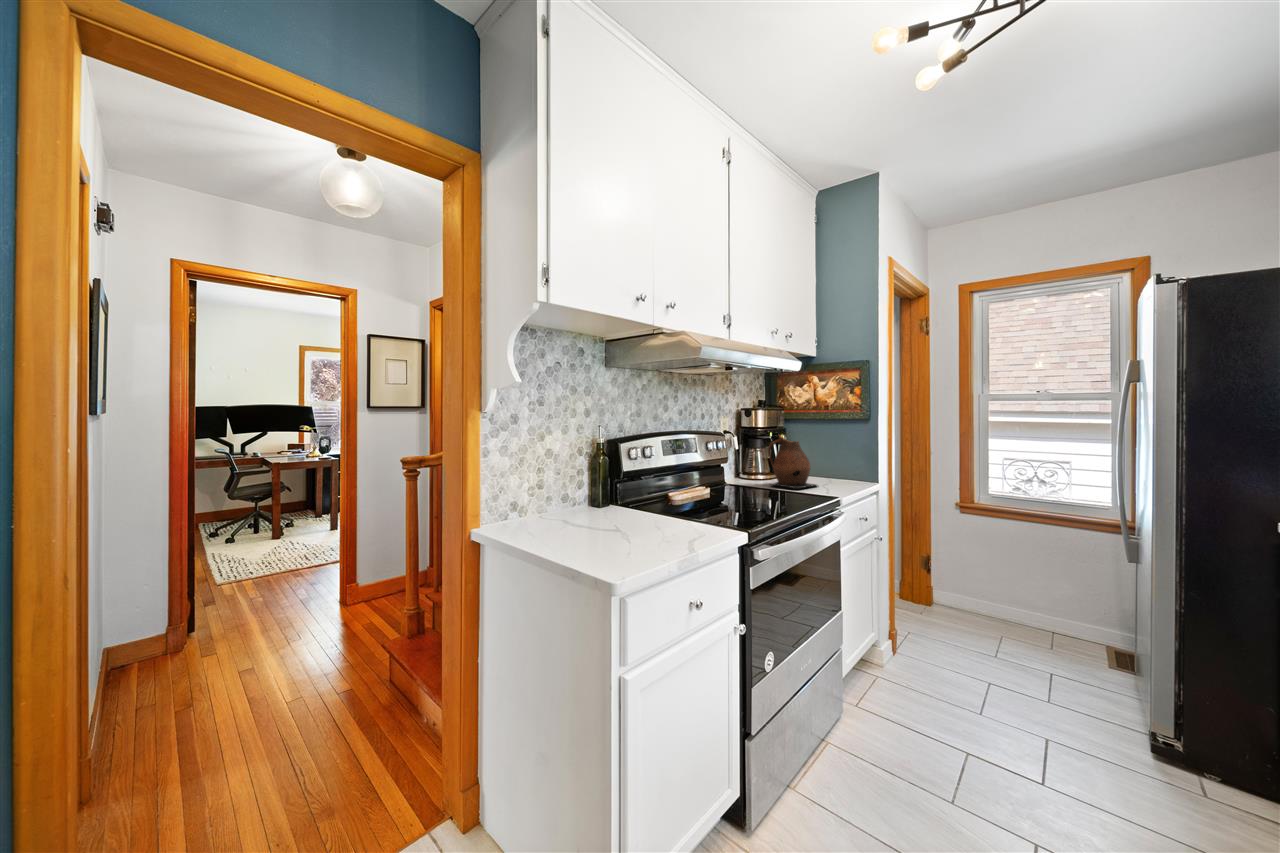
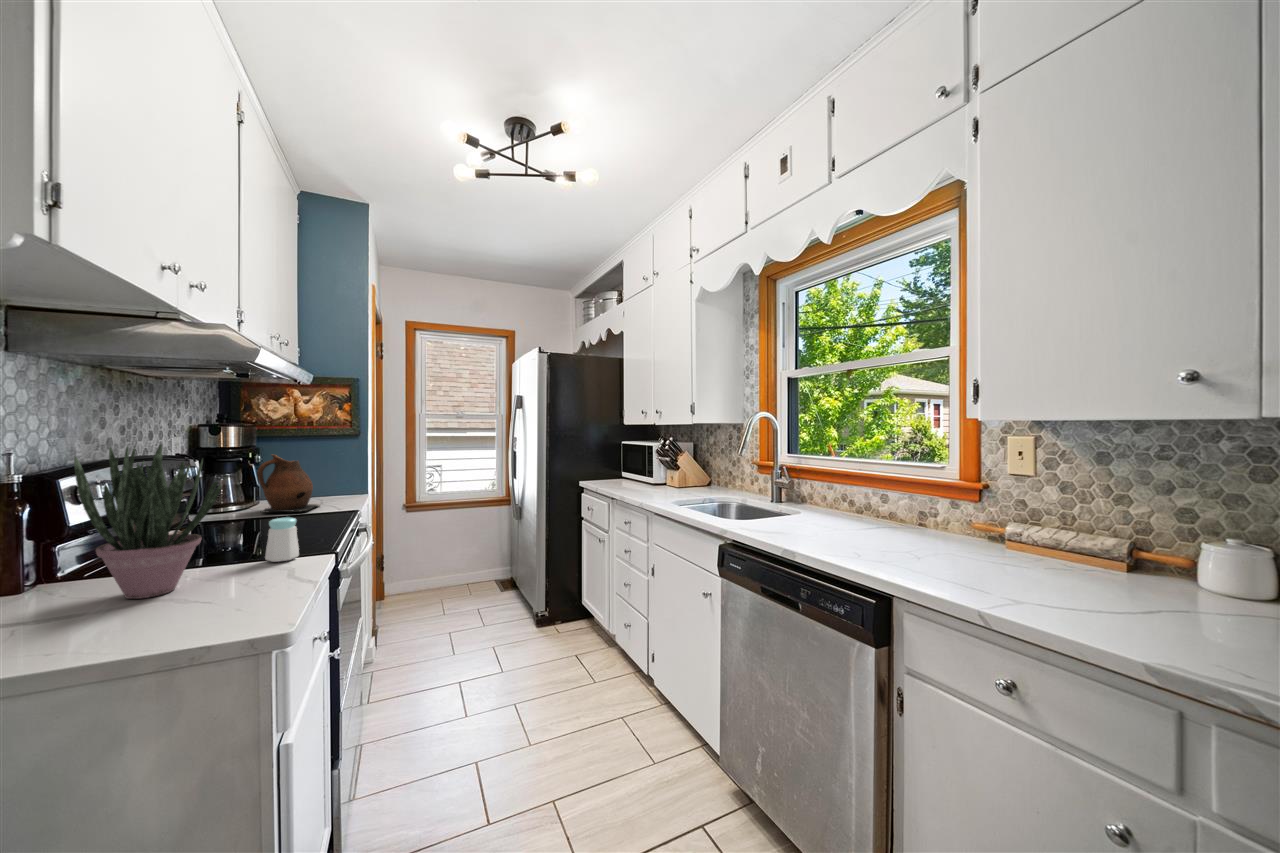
potted plant: none [594,419,666,525] -> present [74,444,221,599]
salt shaker: none [708,486,729,523] -> present [265,517,299,562]

